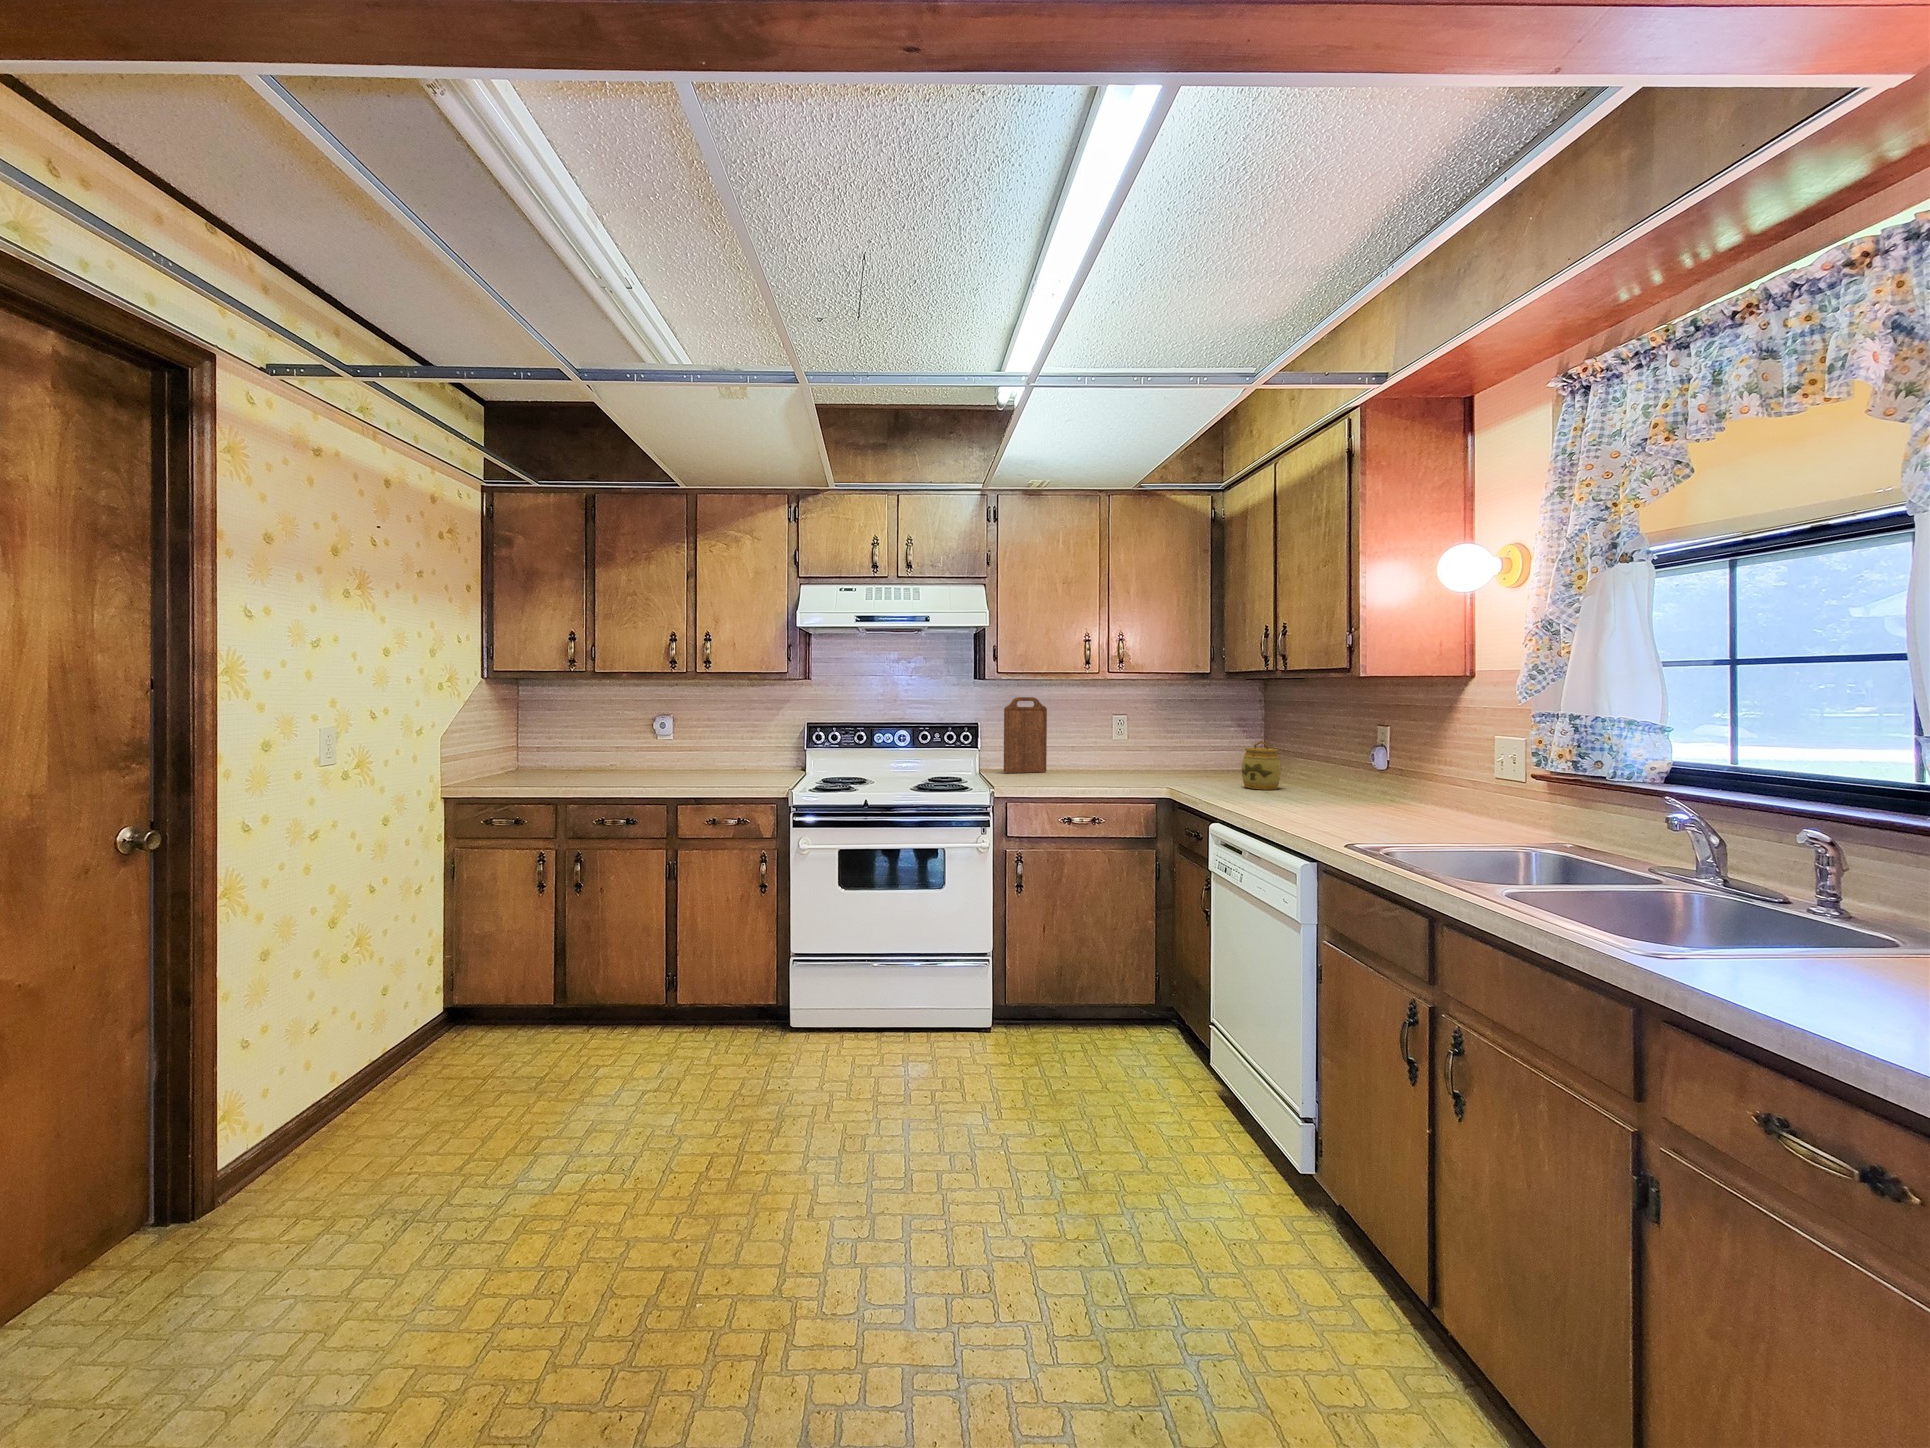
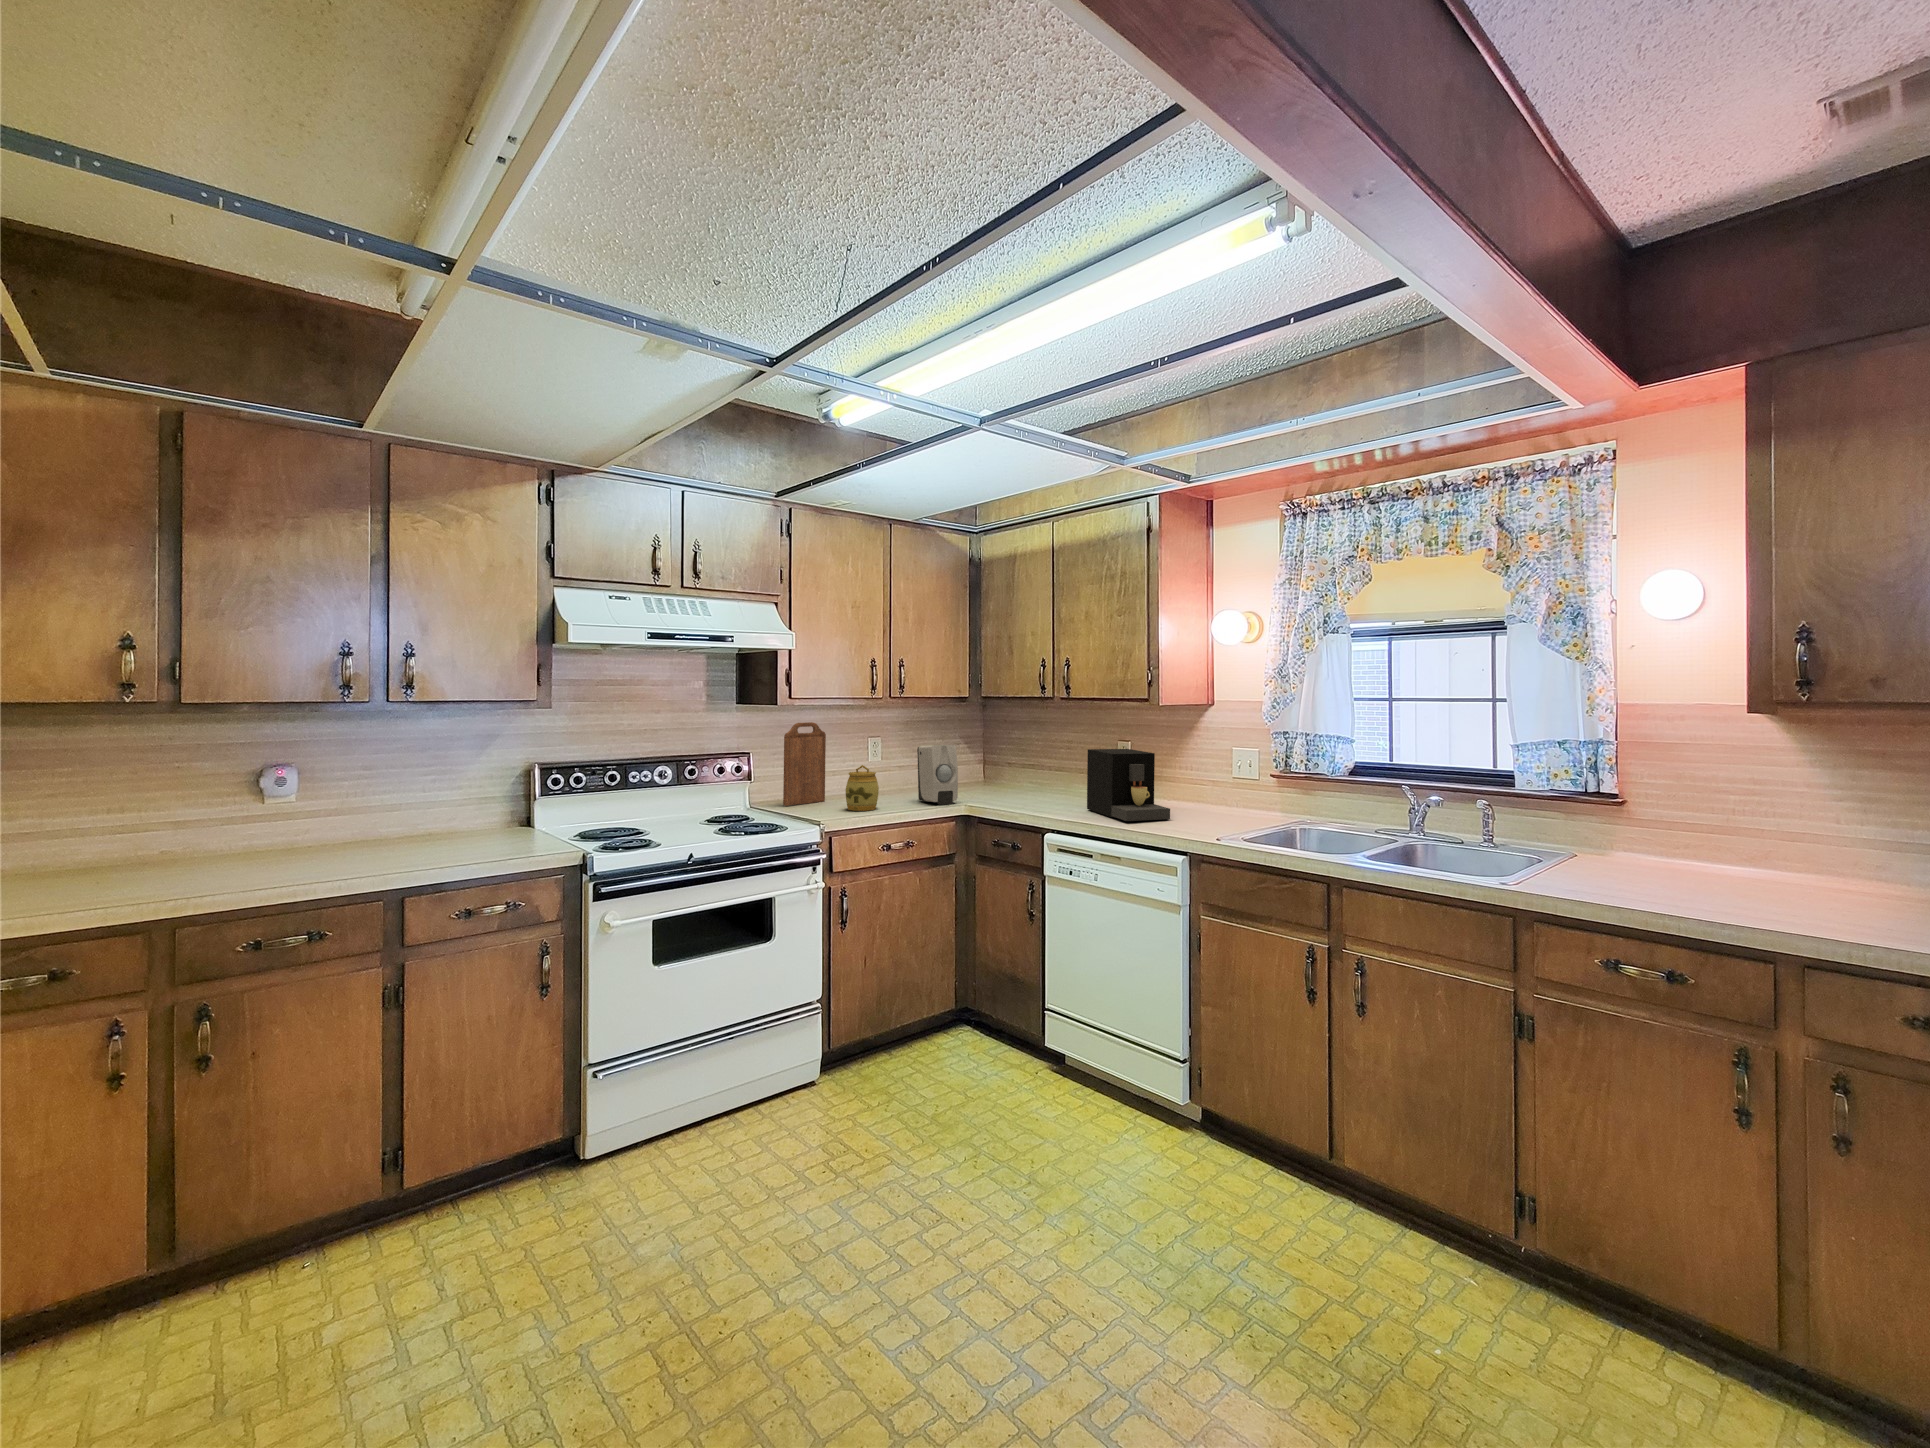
soap dispenser: none [1127,722,1161,784] -> present [917,745,958,805]
coffee maker: none [1288,730,1370,820] -> present [1087,749,1170,821]
jar: present [1242,741,1281,790] -> present [846,765,879,811]

